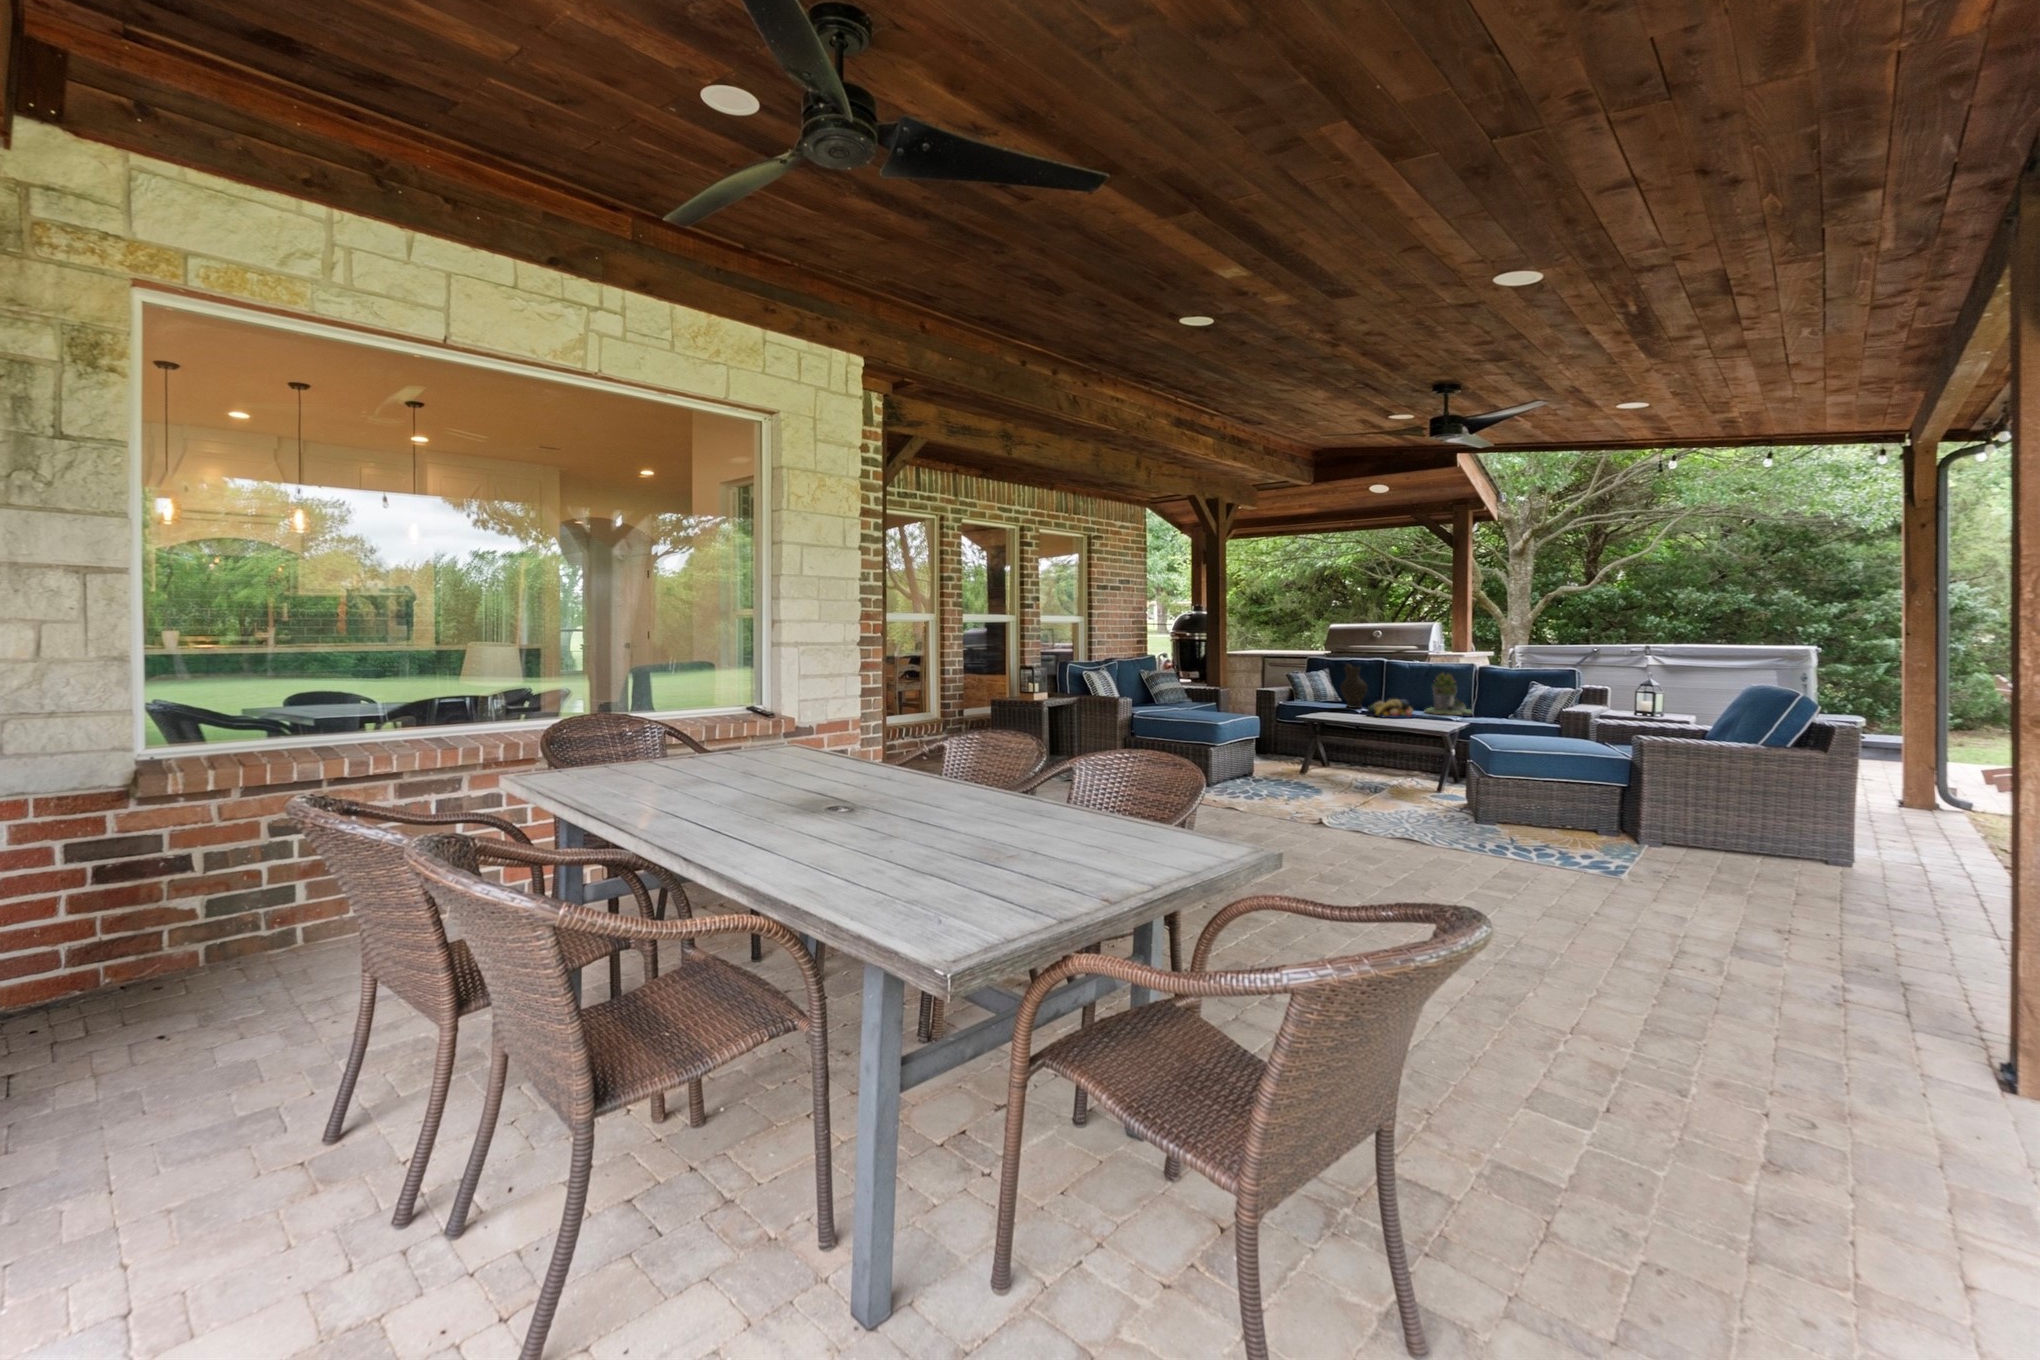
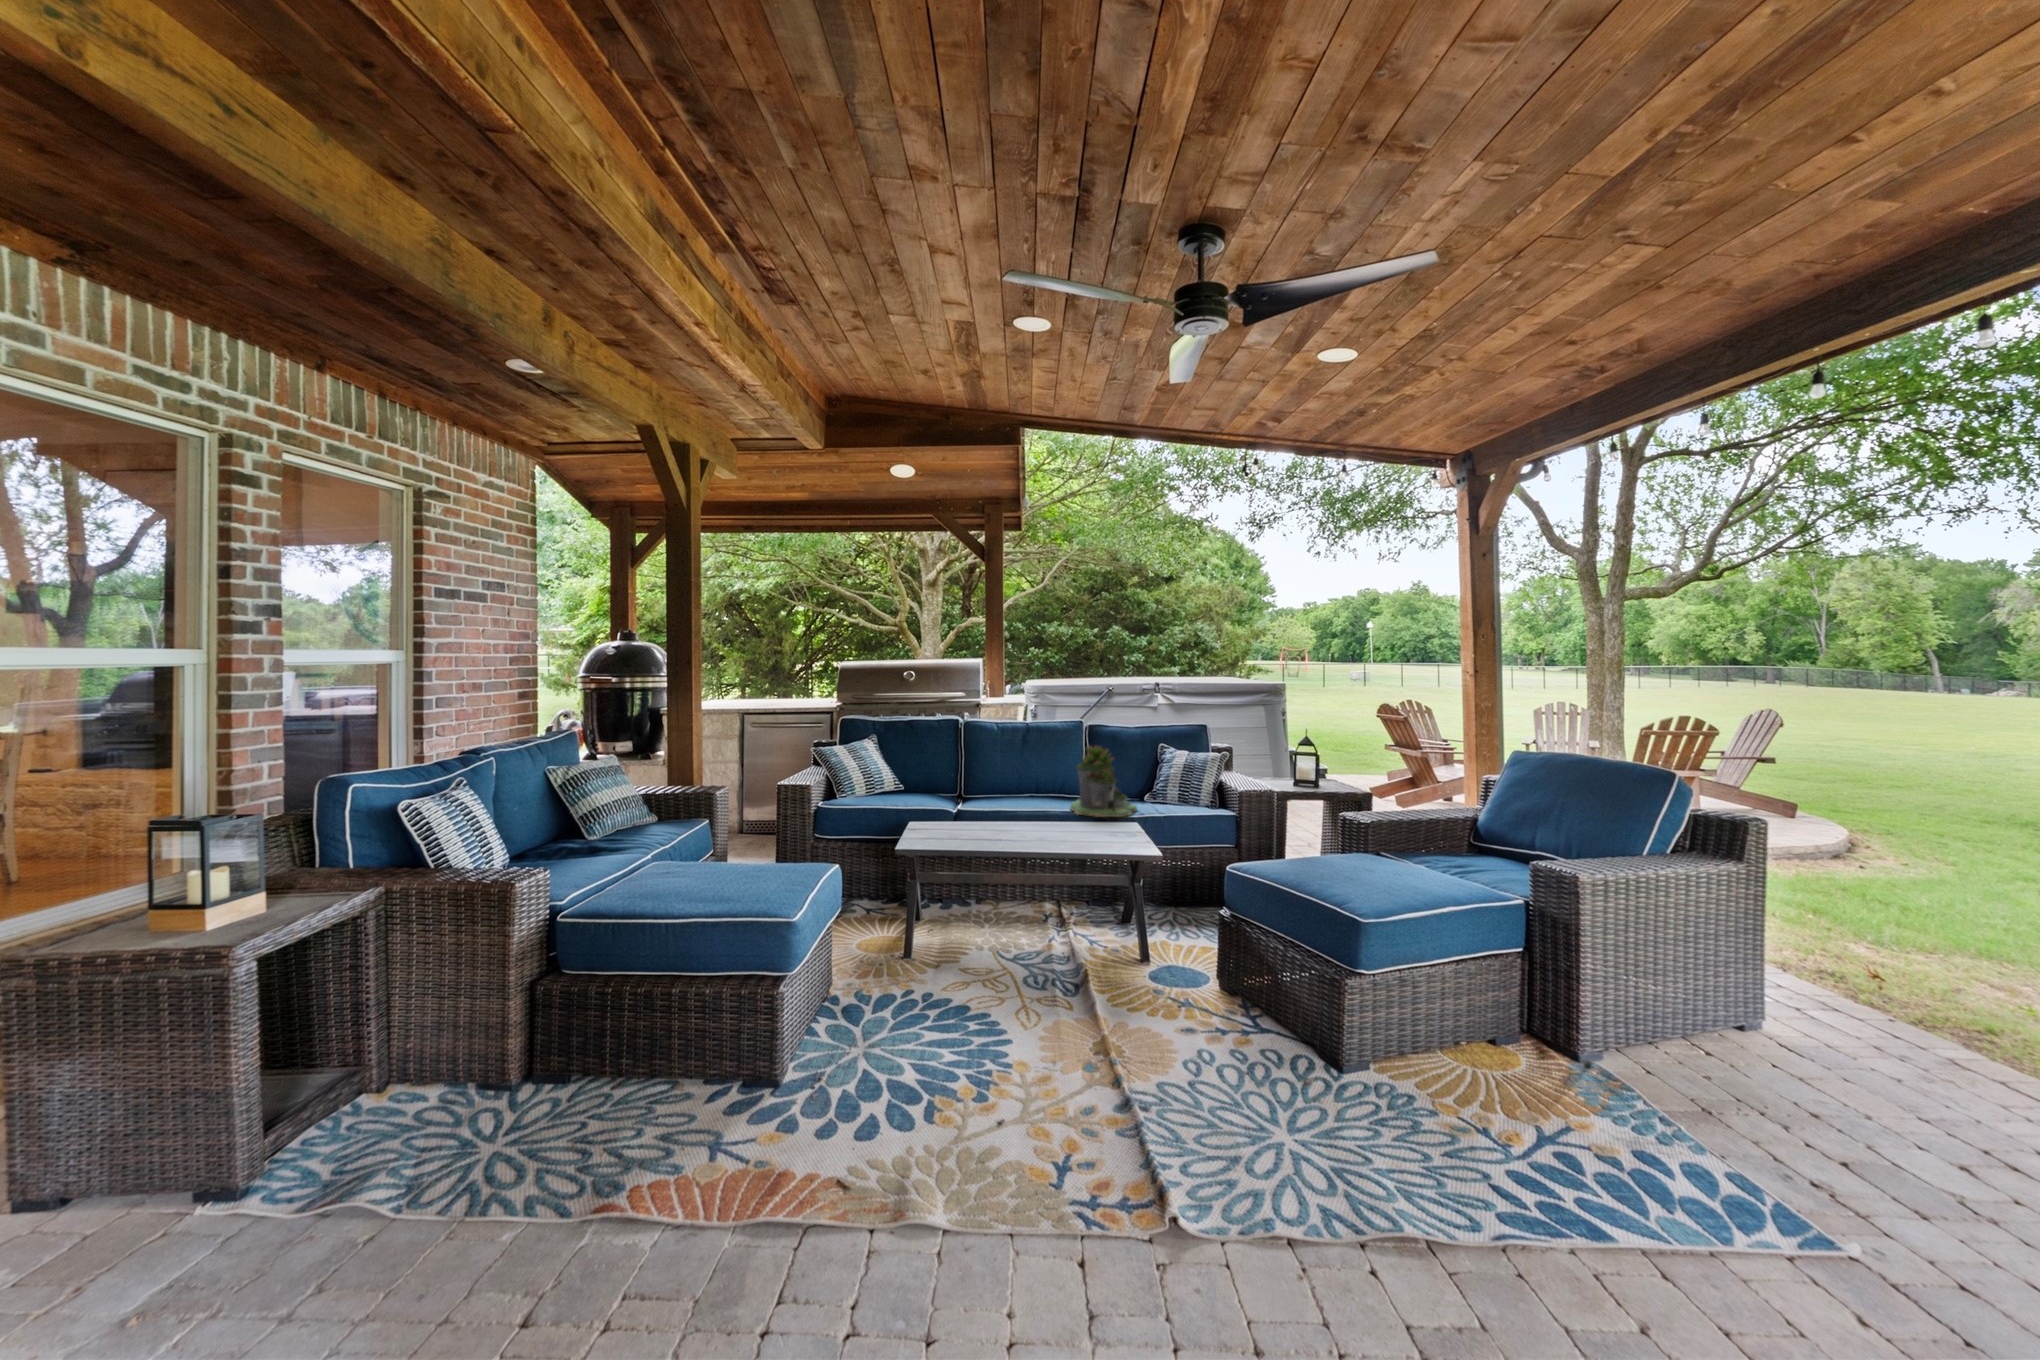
decorative vase: present [1341,664,1367,708] -> none [936,735,979,814]
fruit bowl: present [1367,699,1417,718] -> none [1012,799,1094,840]

